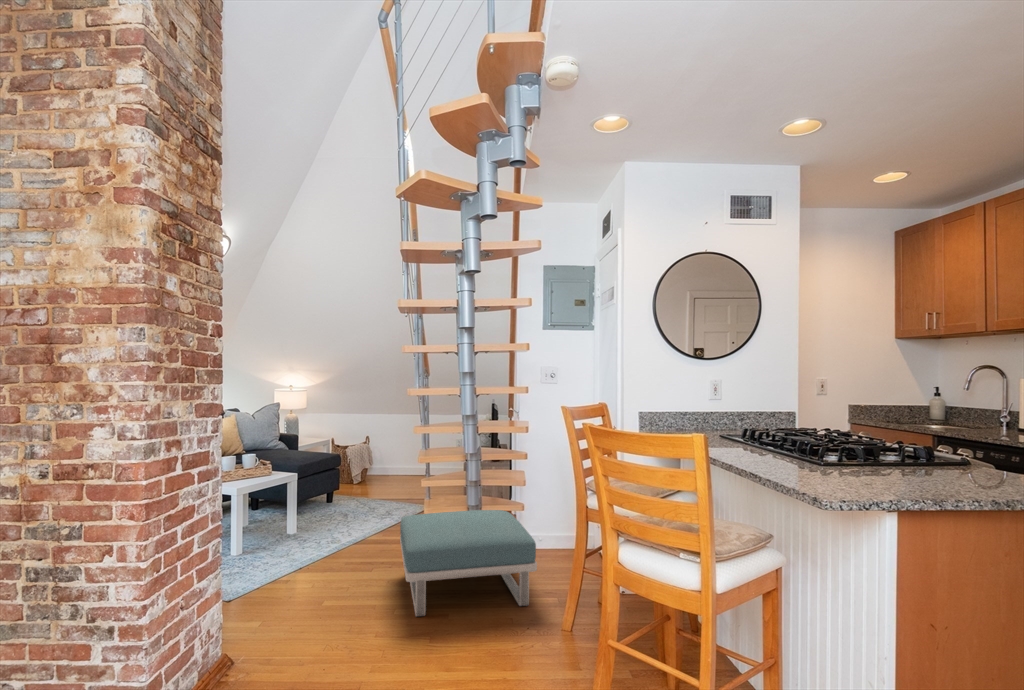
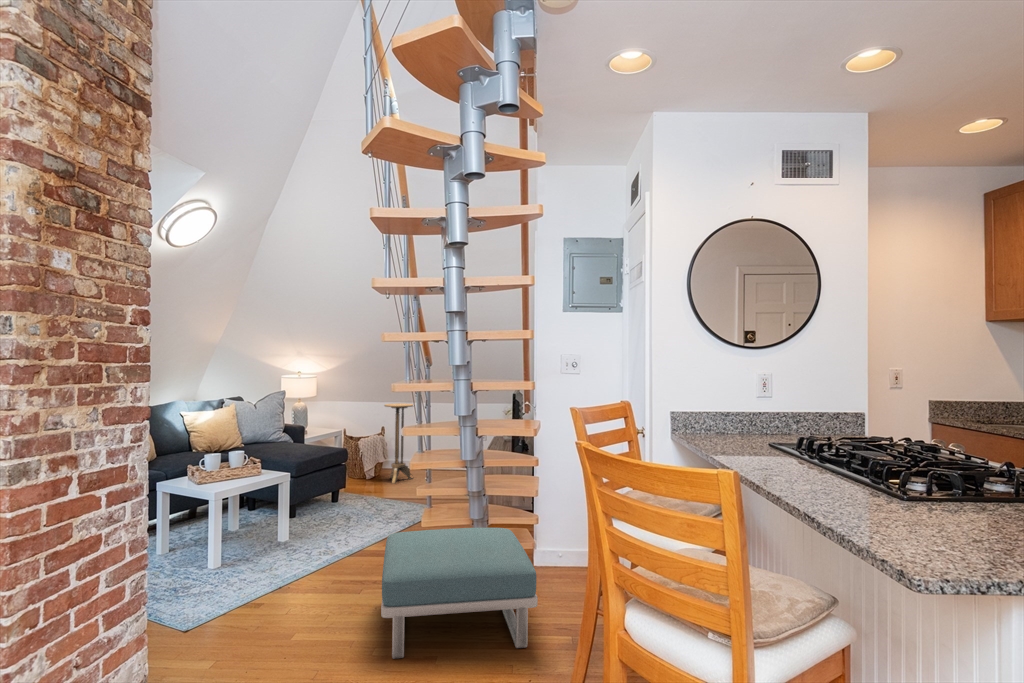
side table: none [376,406,405,482] -> present [385,403,413,484]

